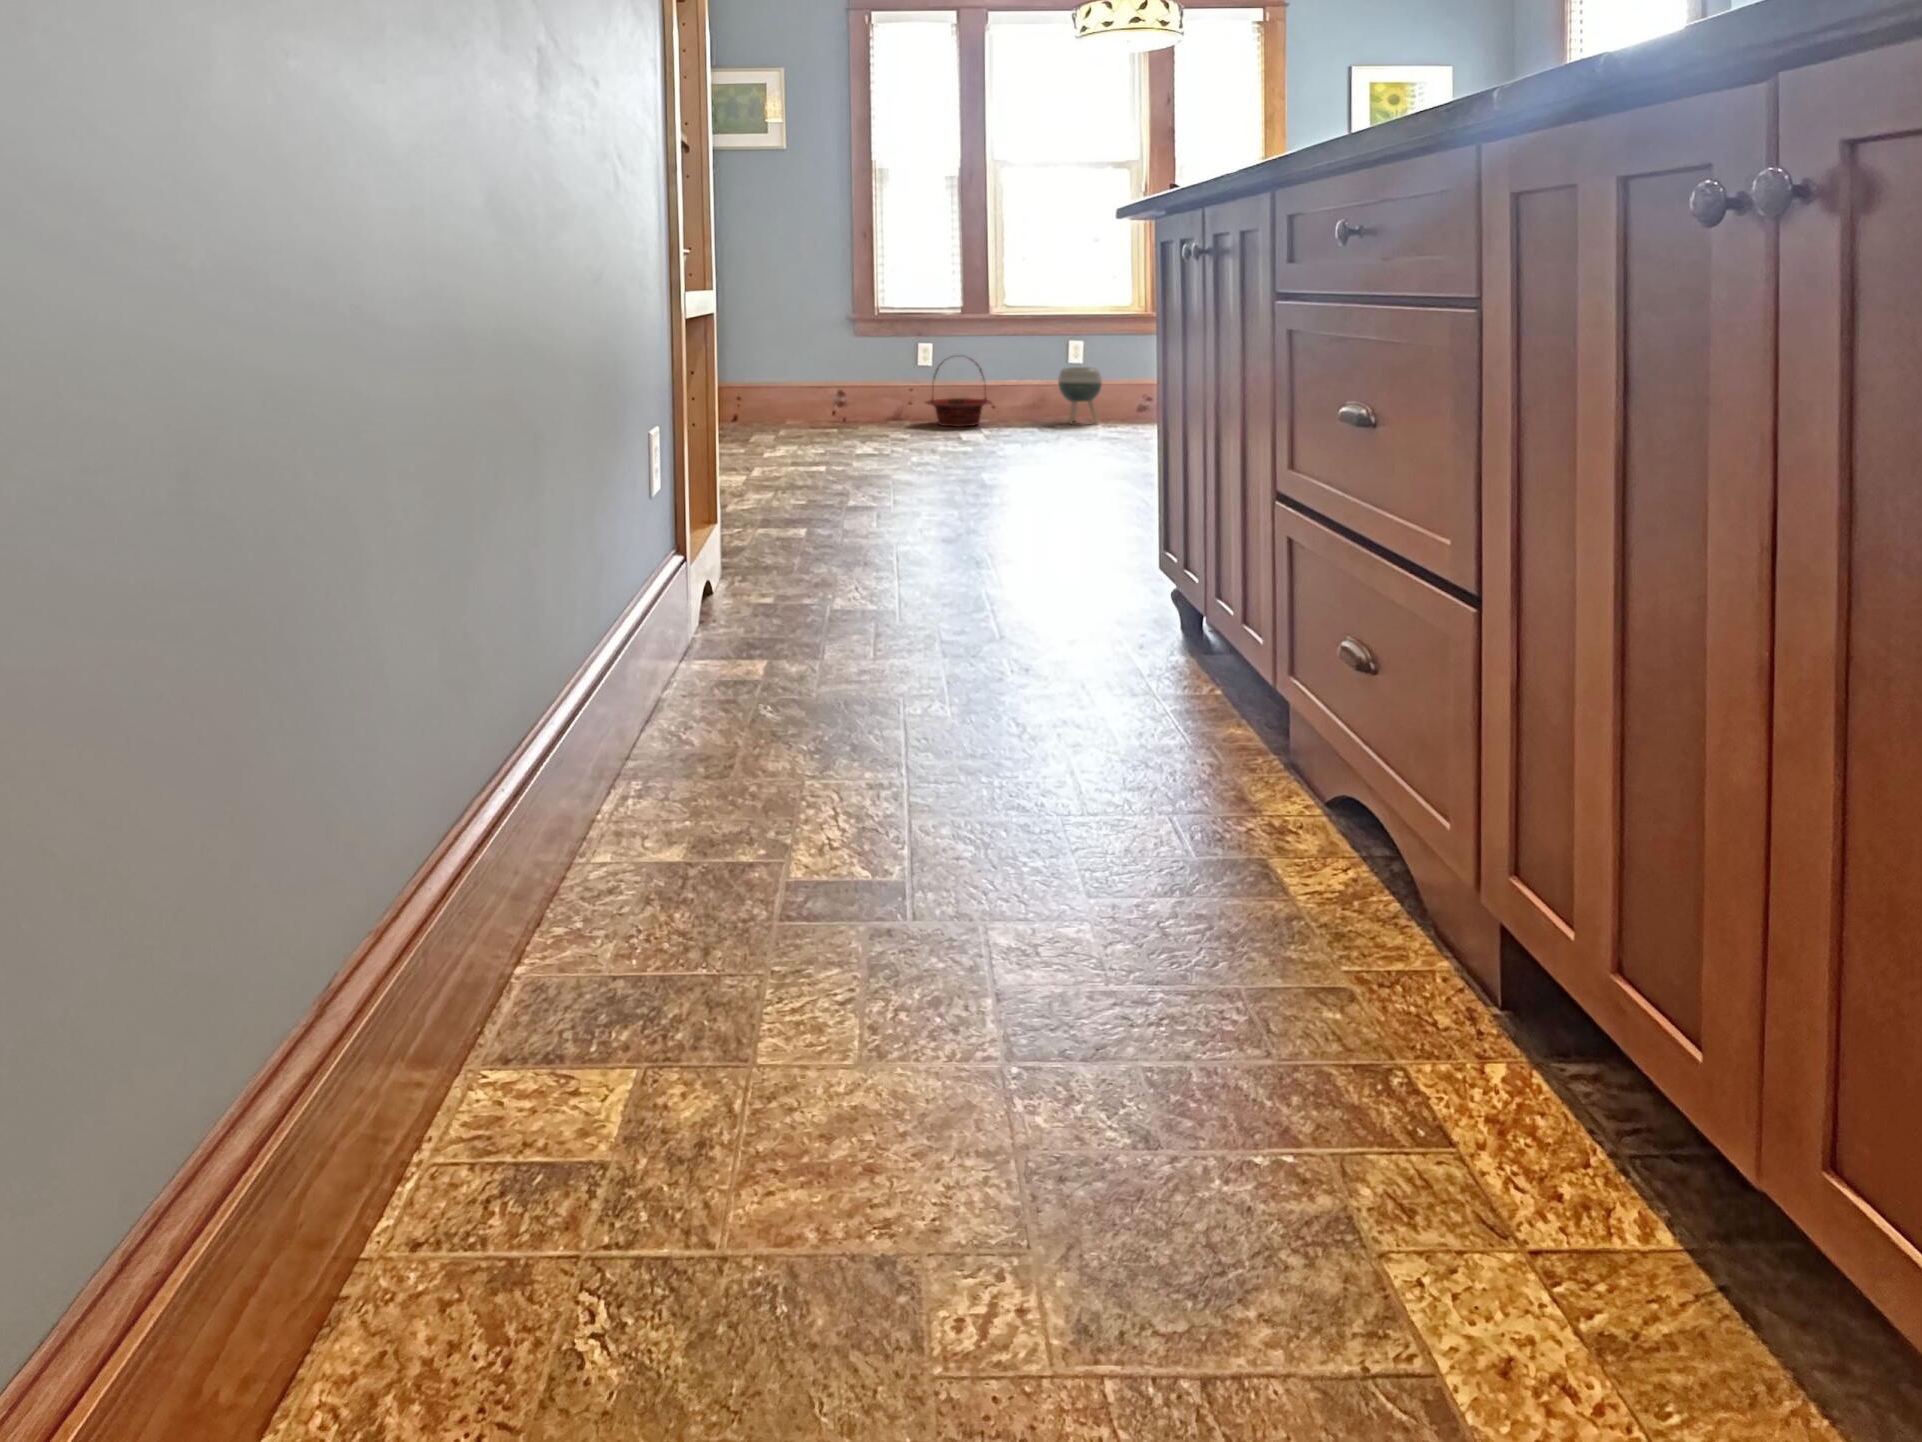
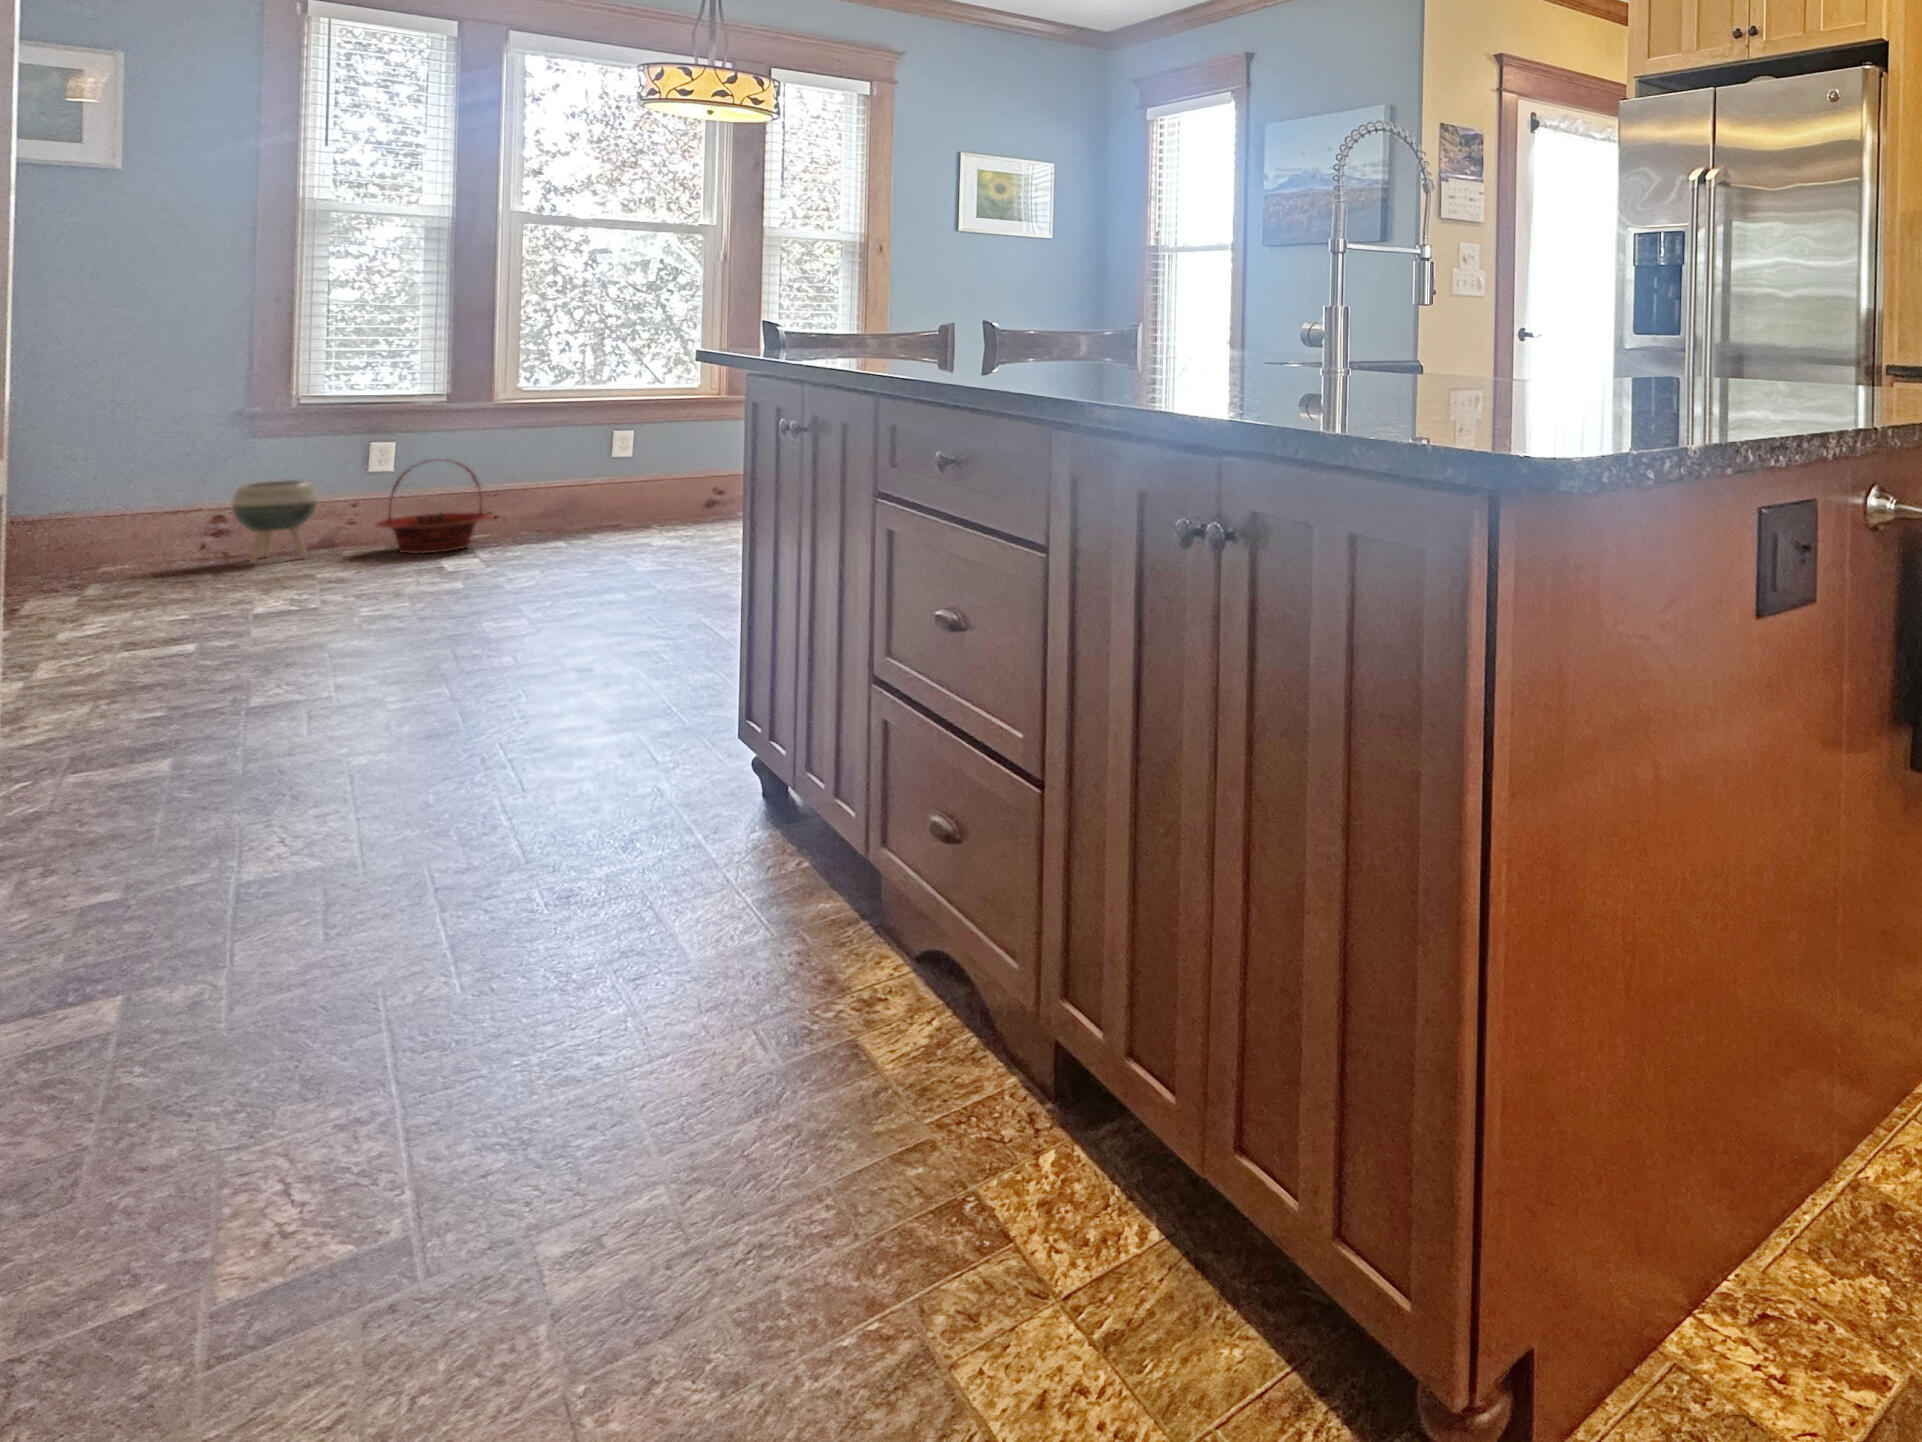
planter: present [1058,367,1102,424] -> present [232,480,318,564]

